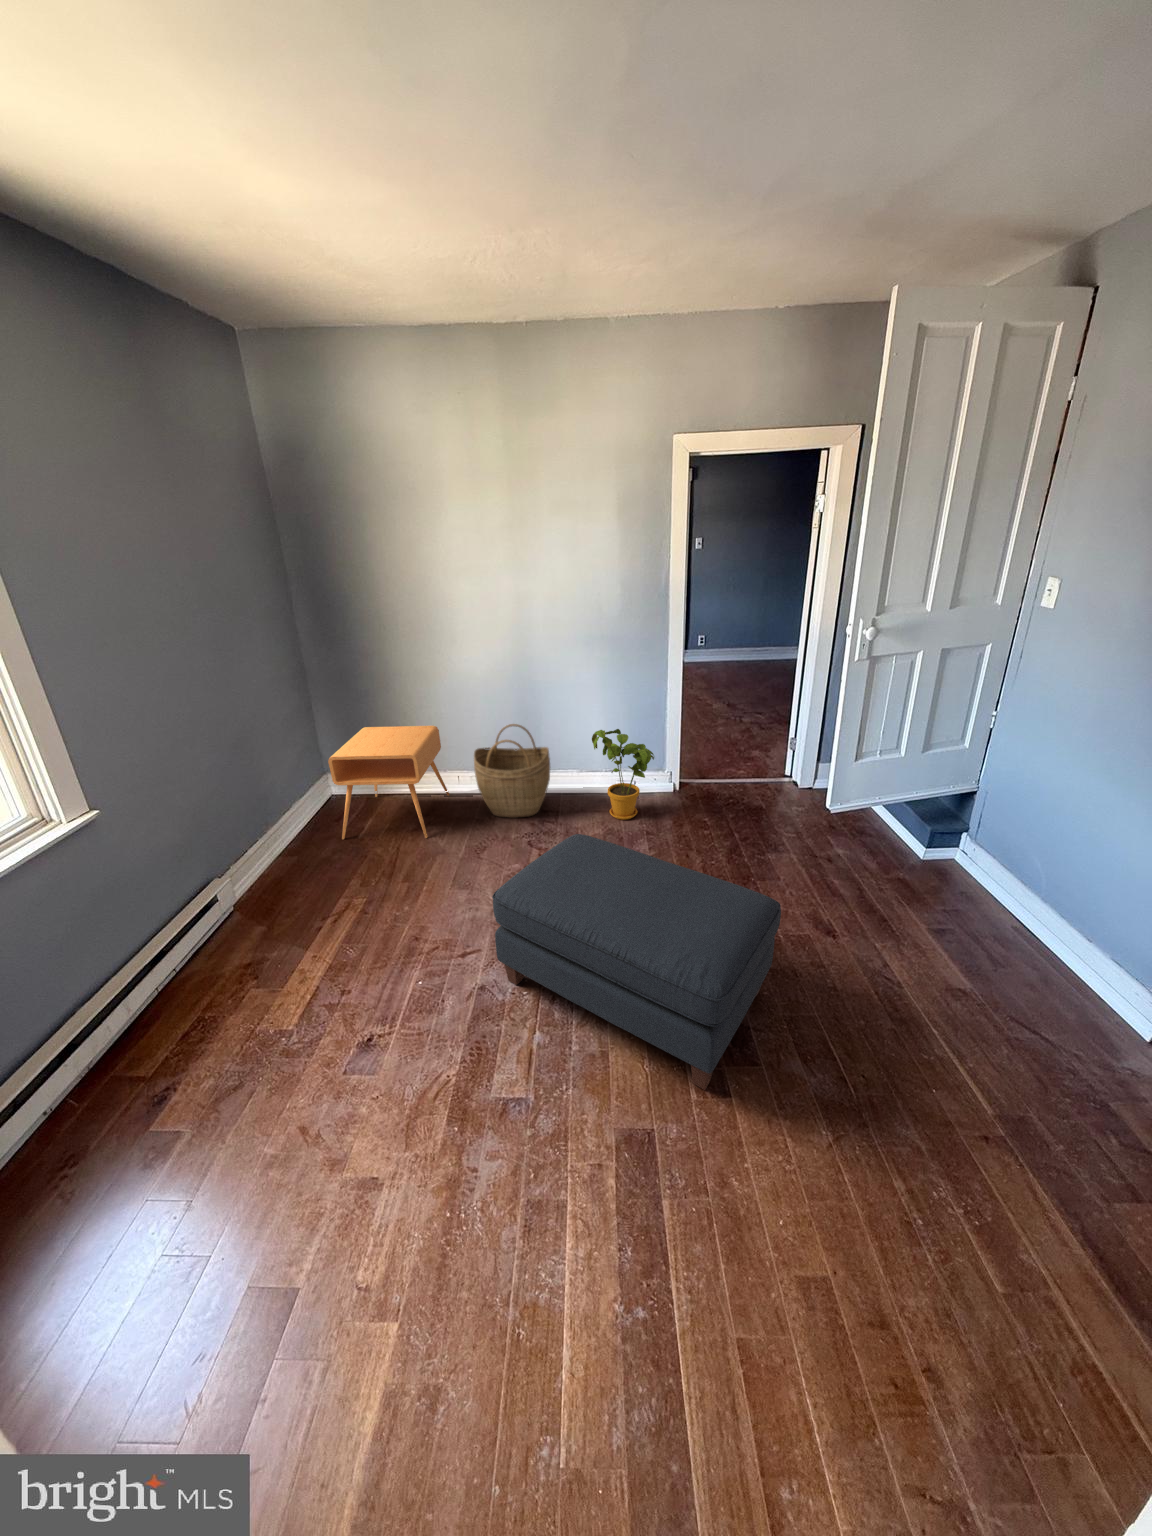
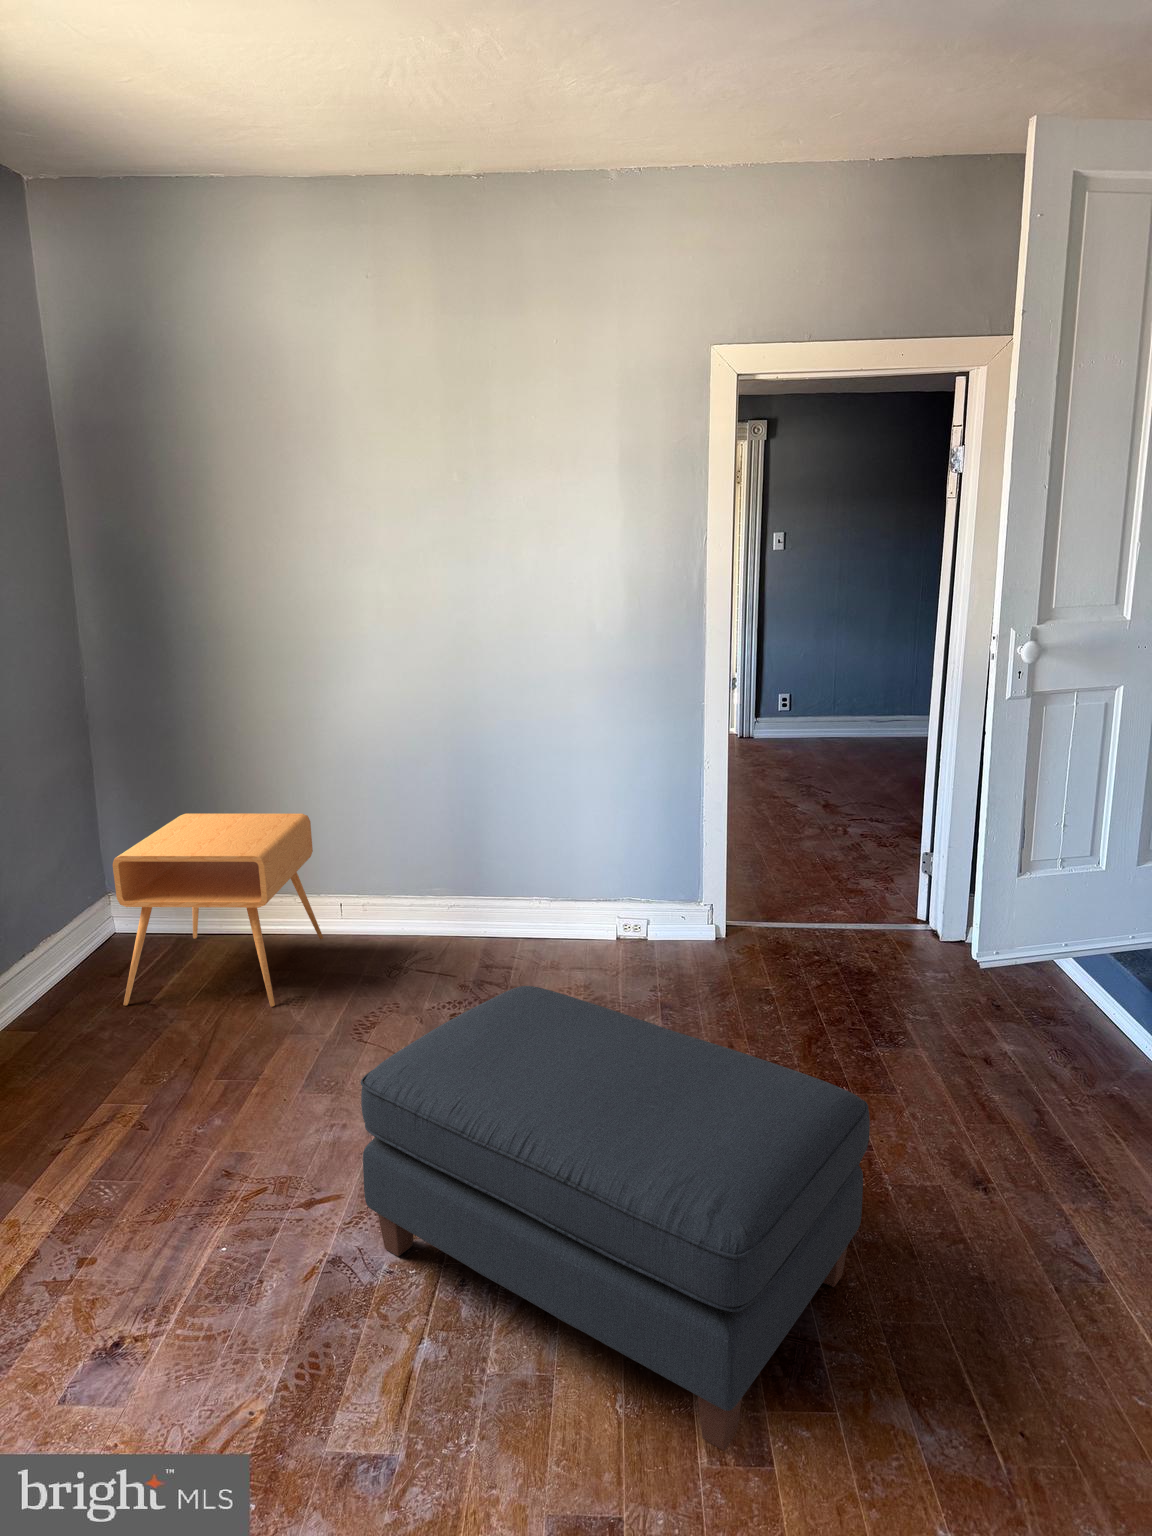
woven basket: present [474,724,550,818] -> none [366,813,498,977]
house plant: present [592,729,654,820] -> none [570,822,678,984]

